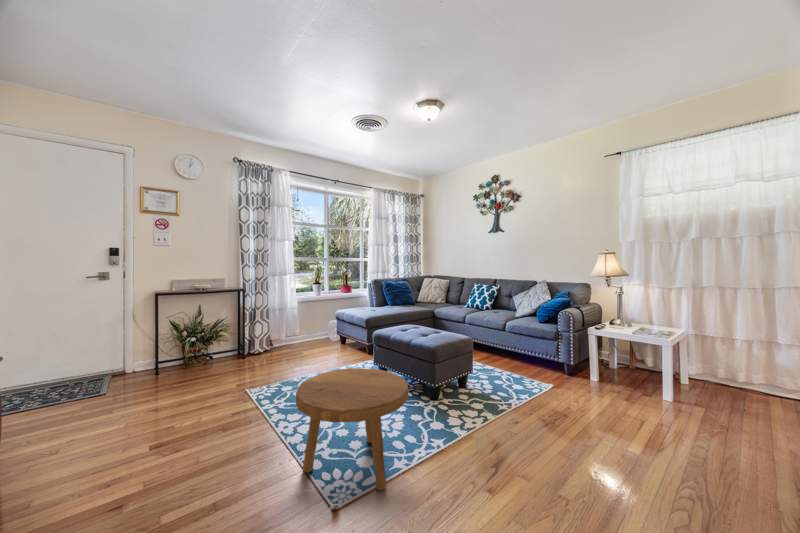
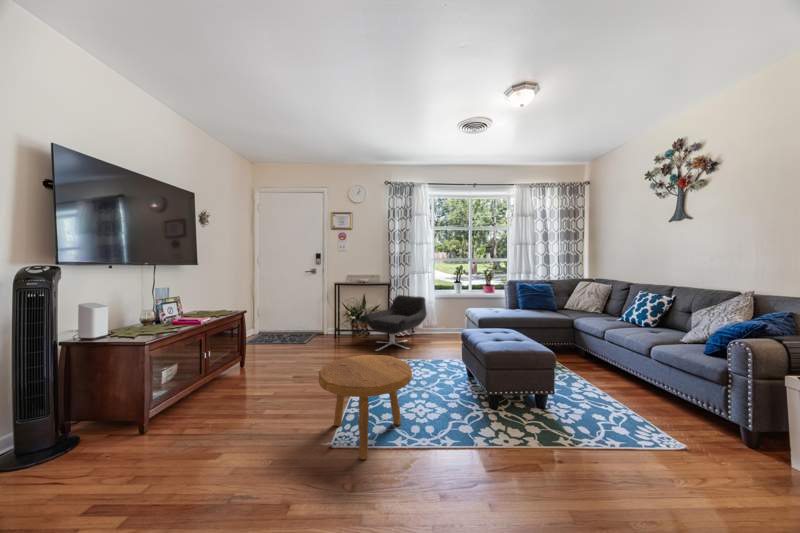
lounge chair: none [217,302,301,376] -> present [364,295,427,351]

